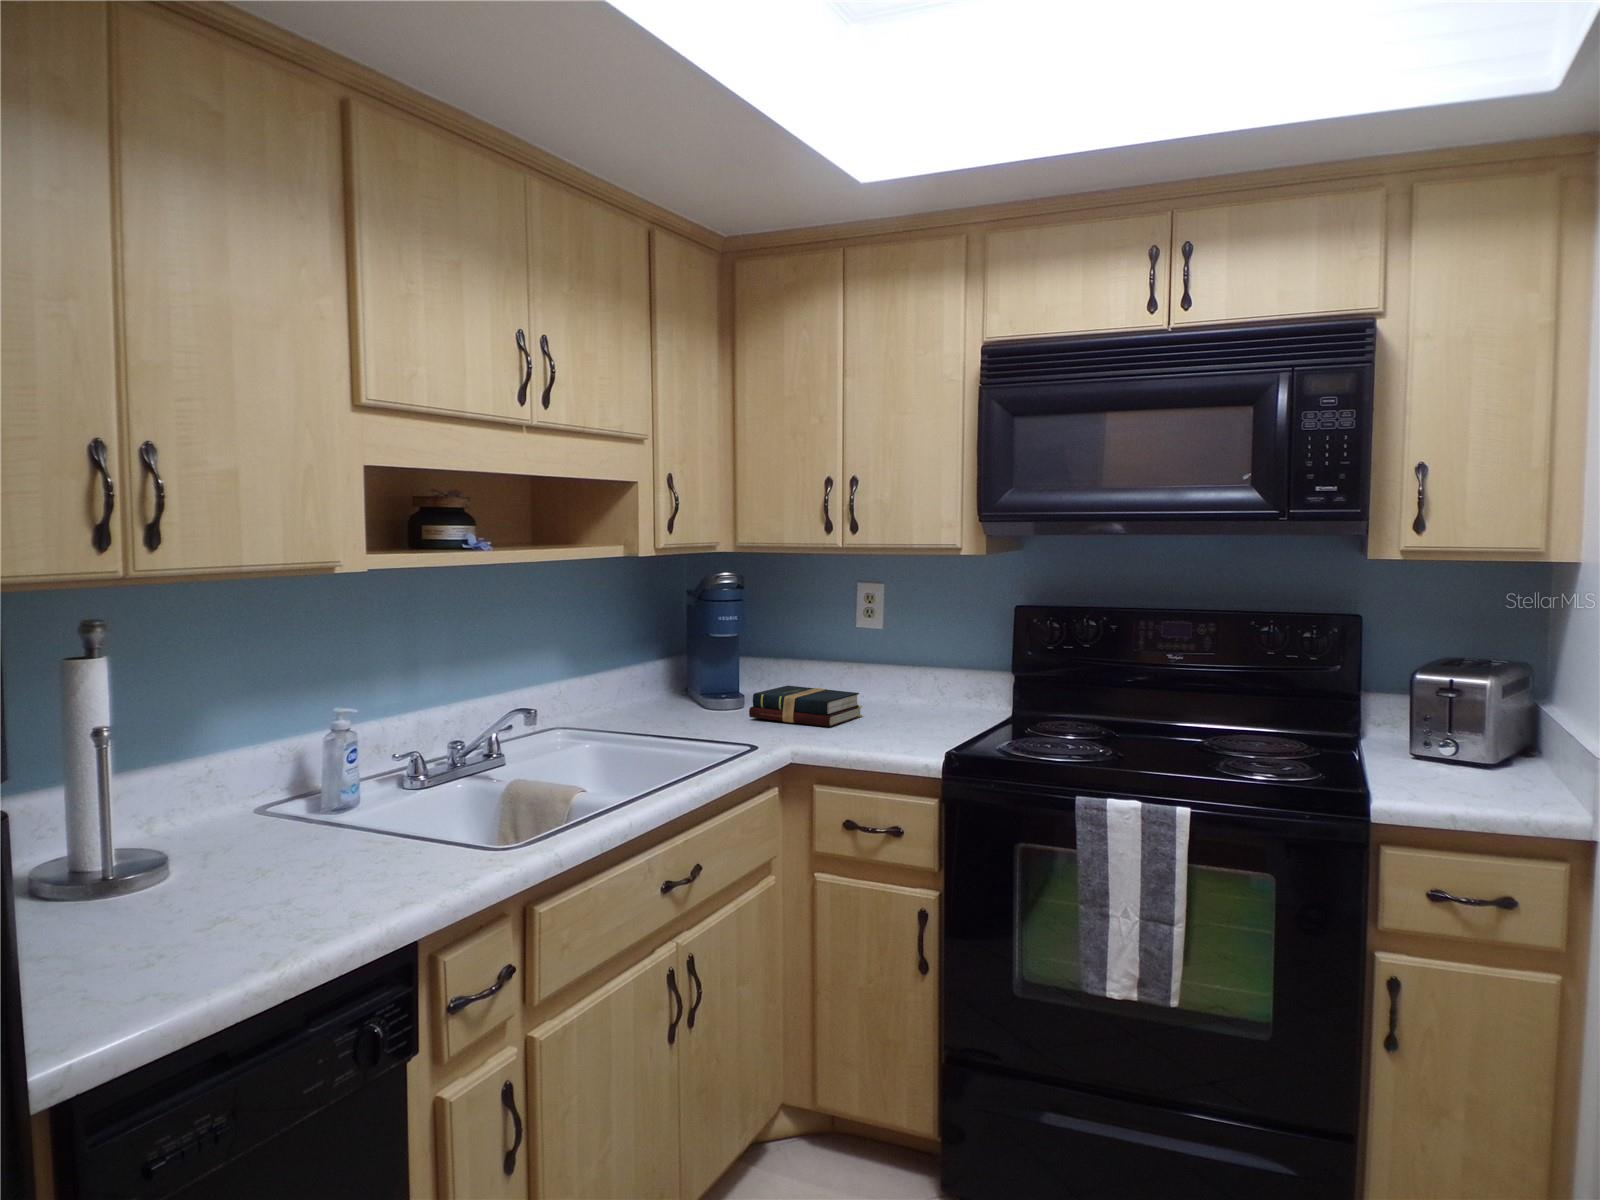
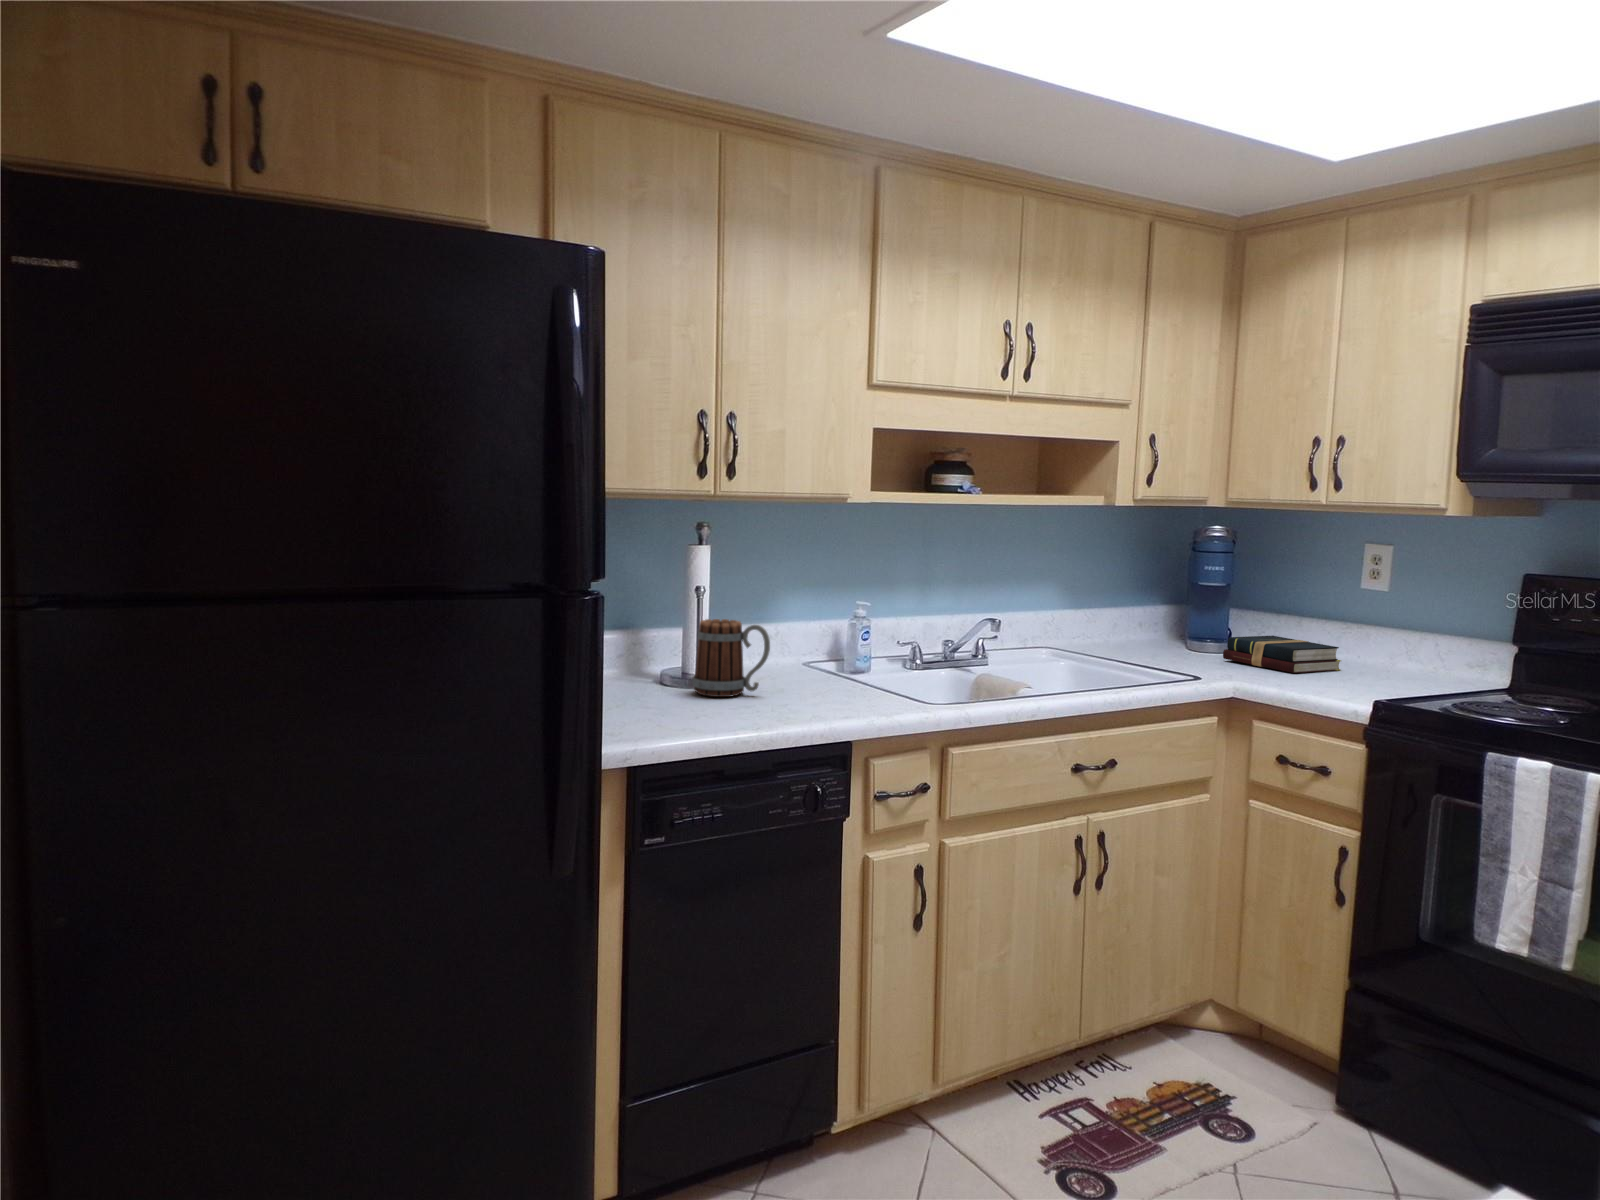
mug: none [98,773,240,909] -> present [692,619,770,697]

